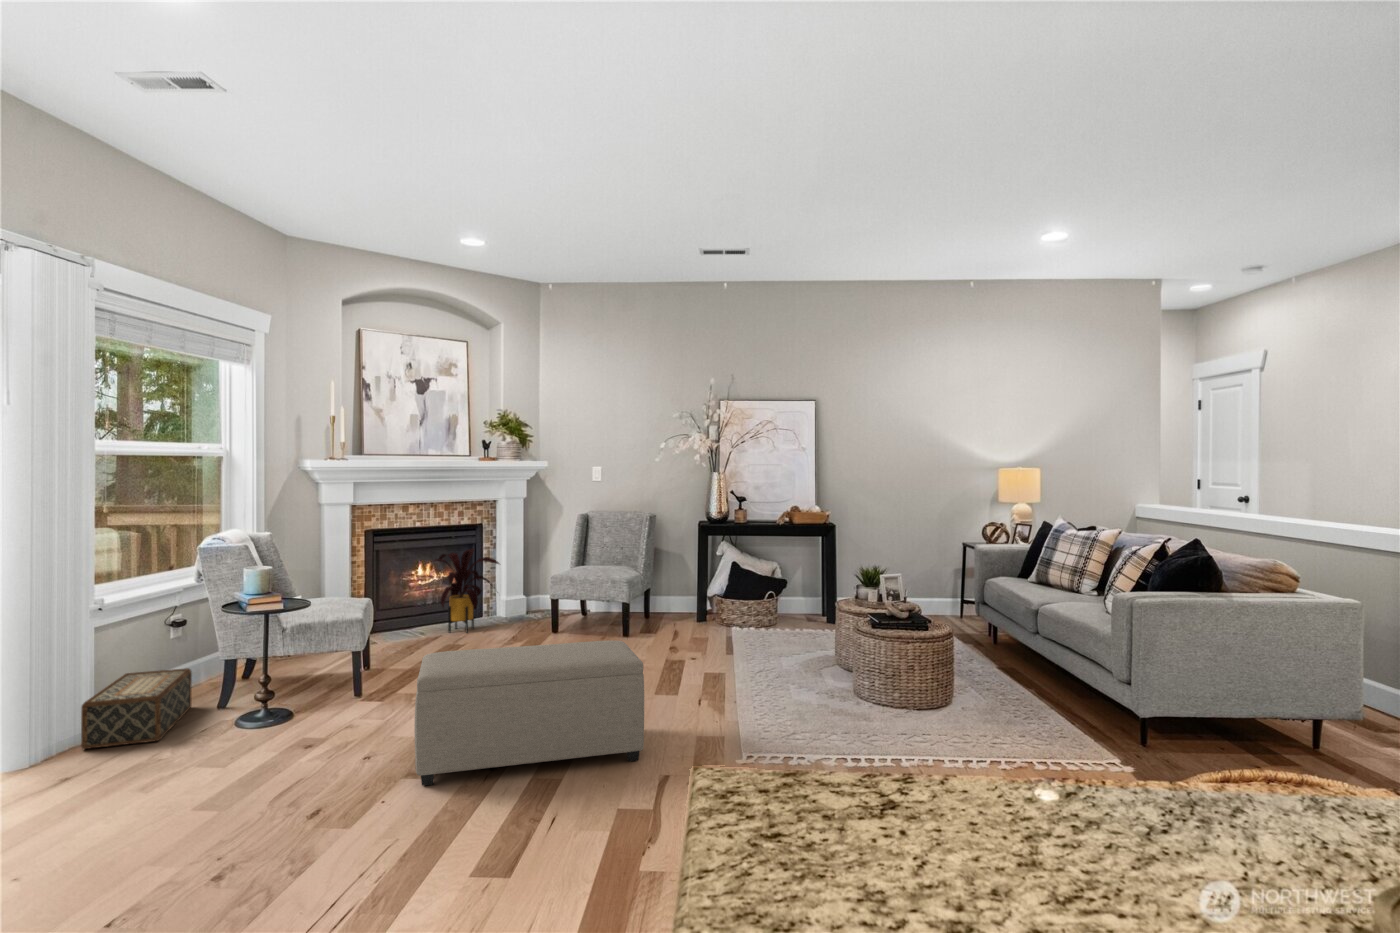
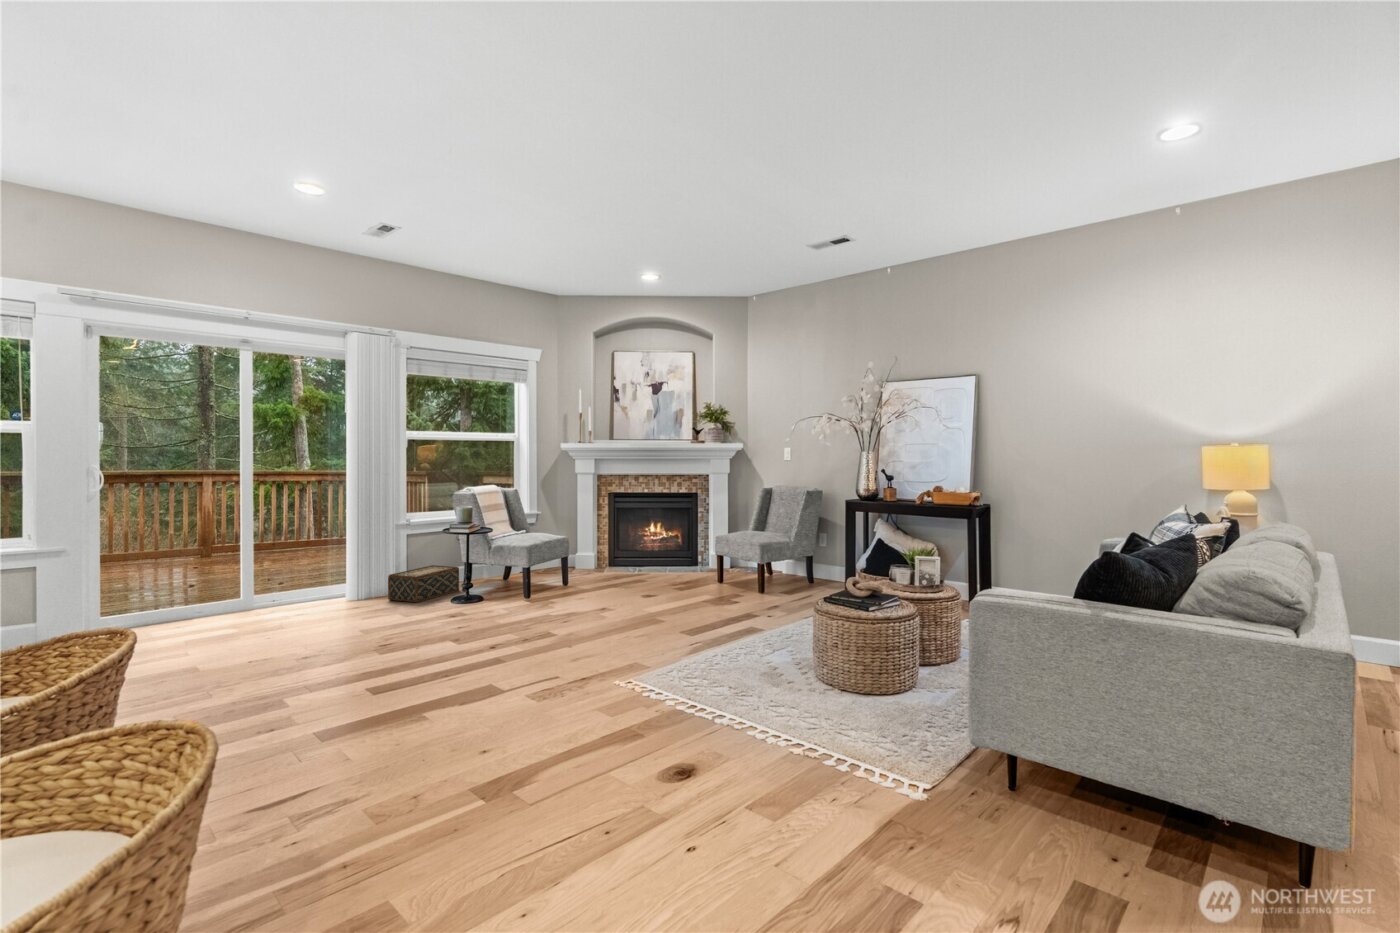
house plant: present [433,548,499,632] -> none [640,512,689,575]
ottoman: present [414,641,644,785] -> none [451,569,611,665]

